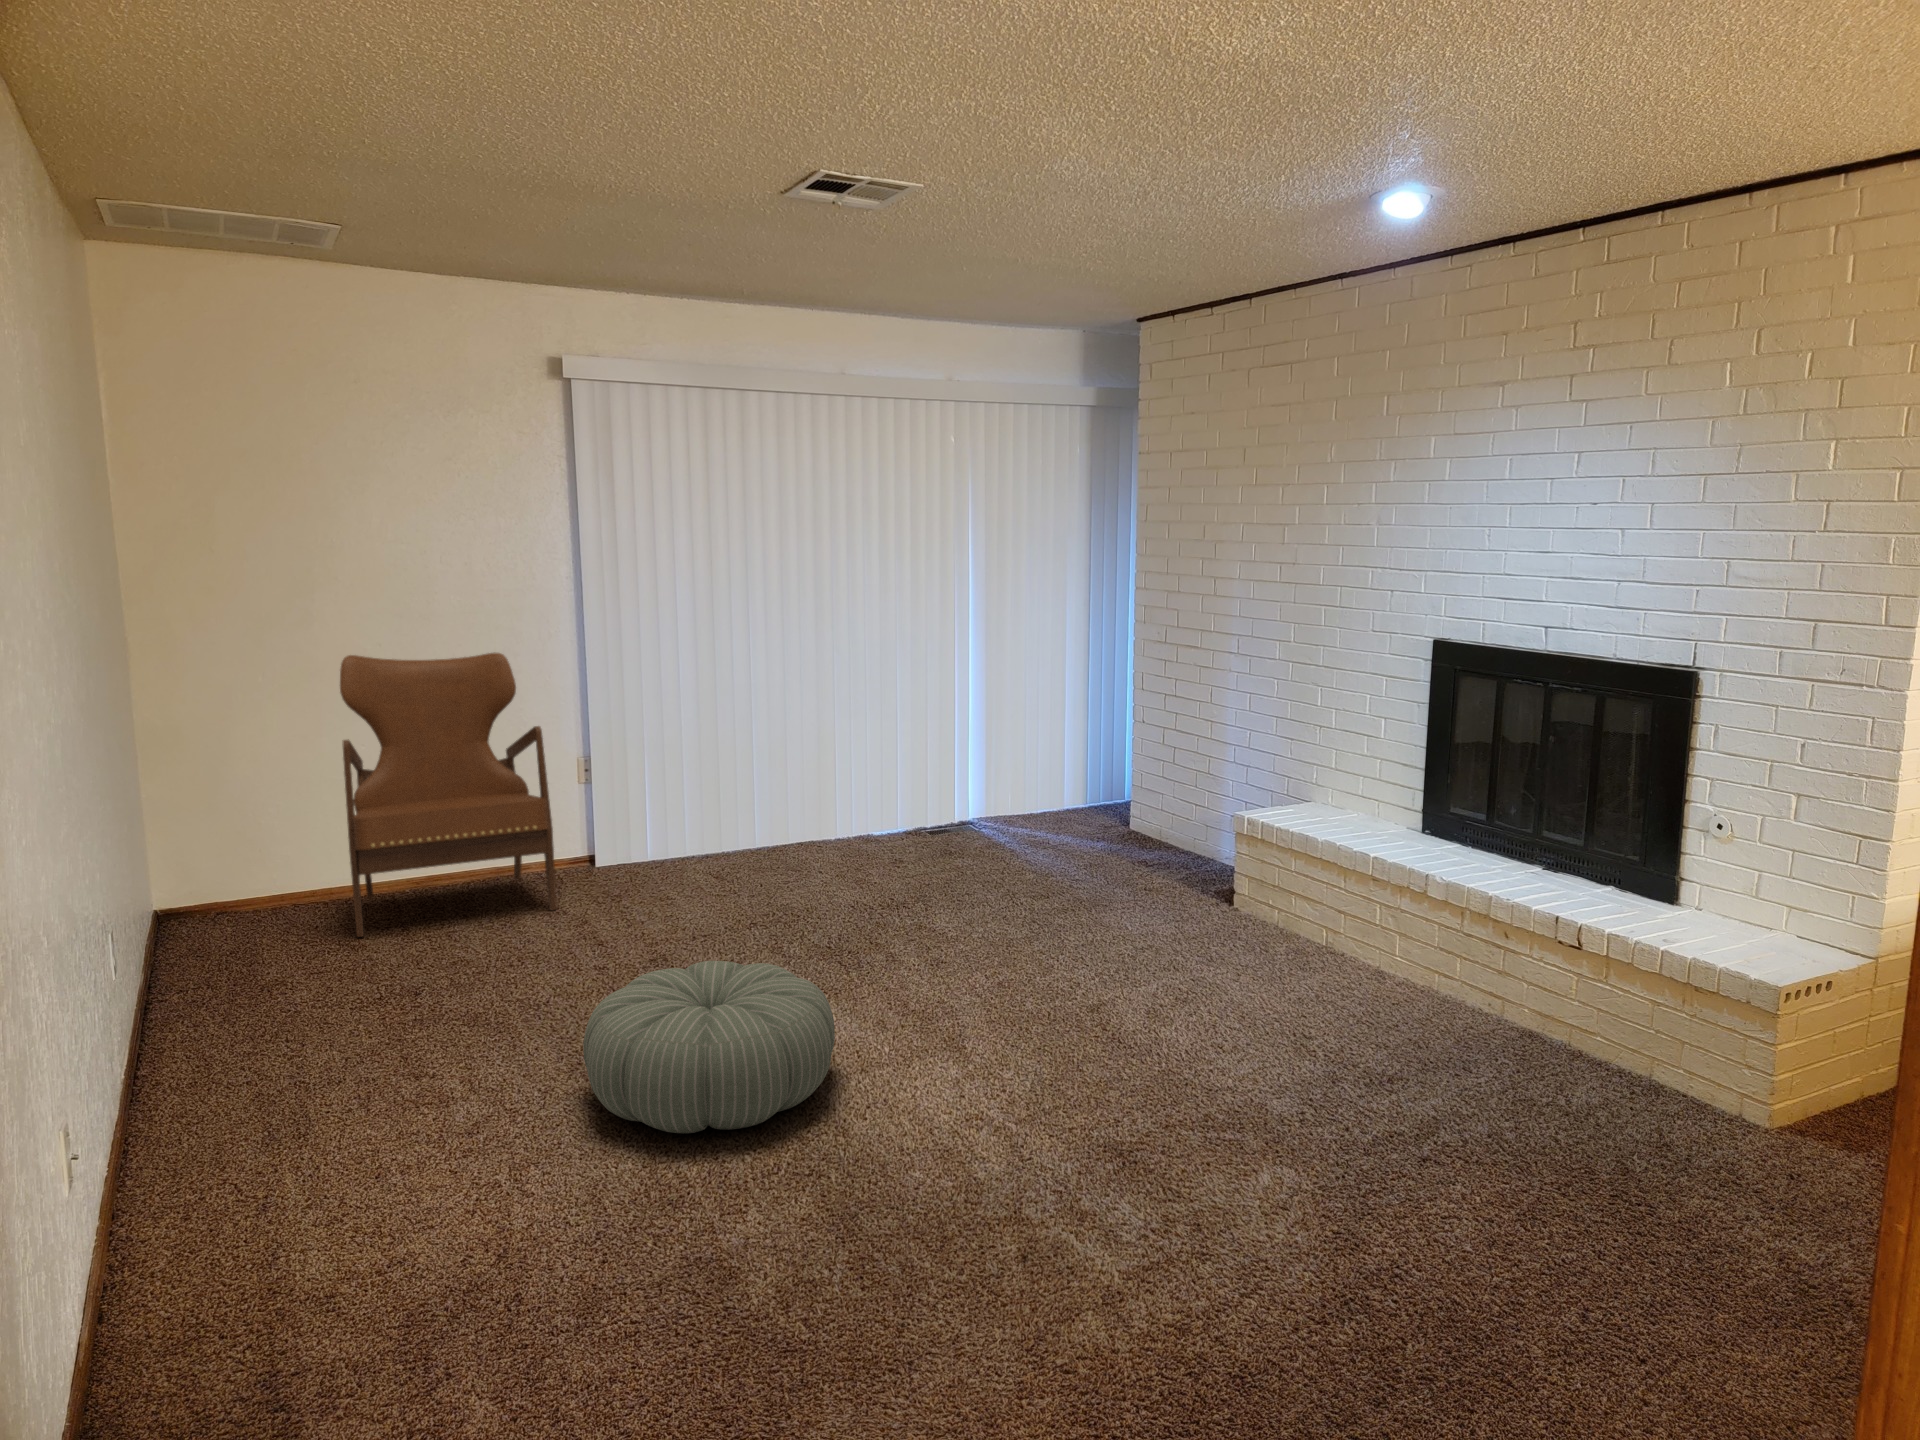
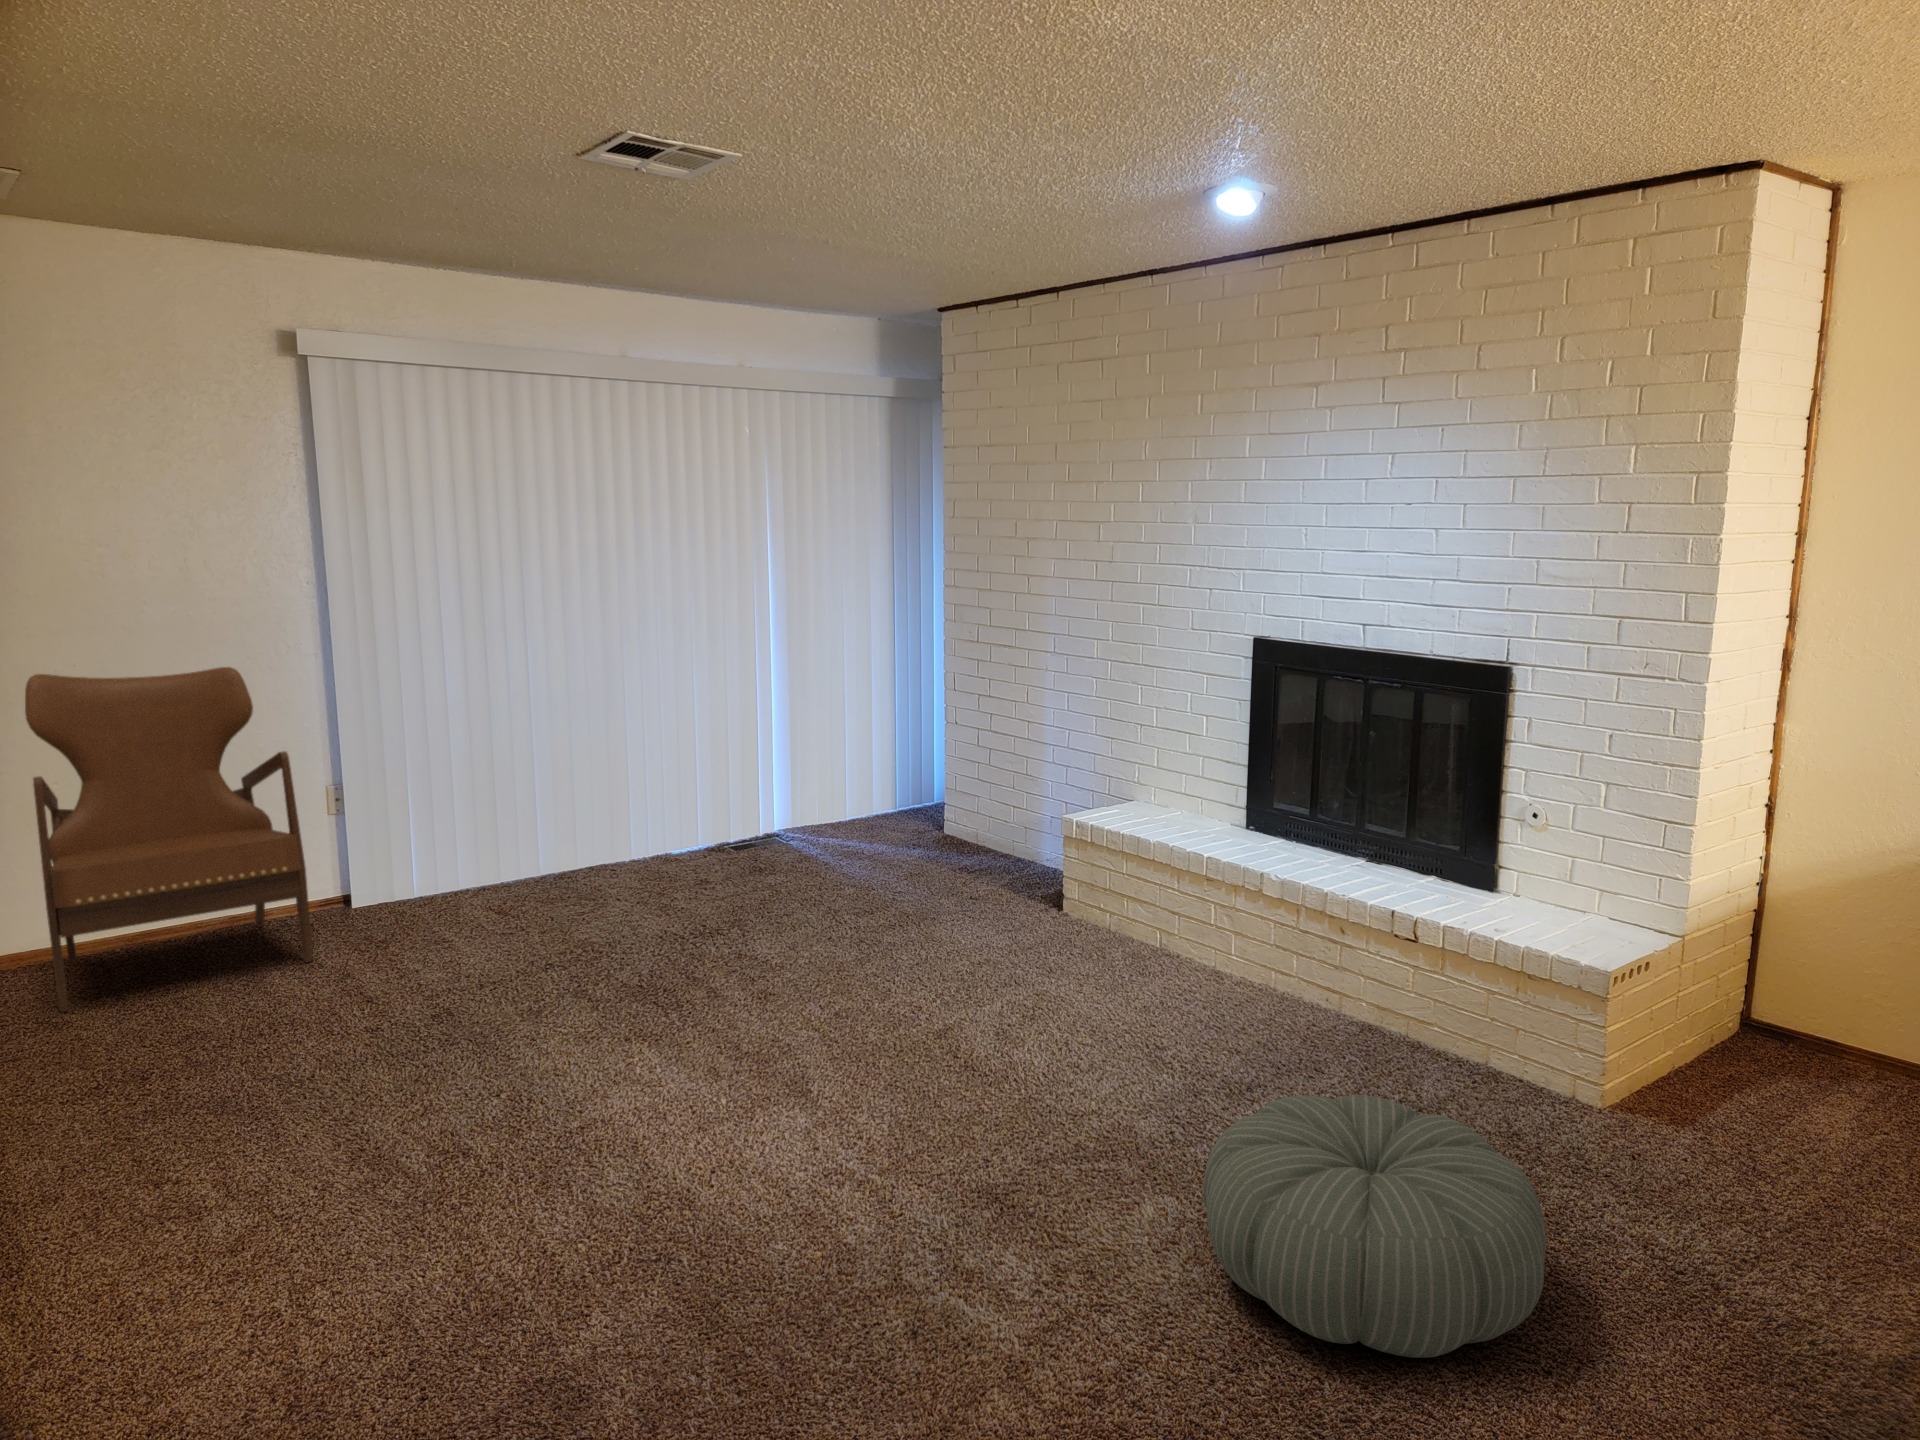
pouf: present [583,961,835,1133] -> present [1203,1095,1546,1358]

